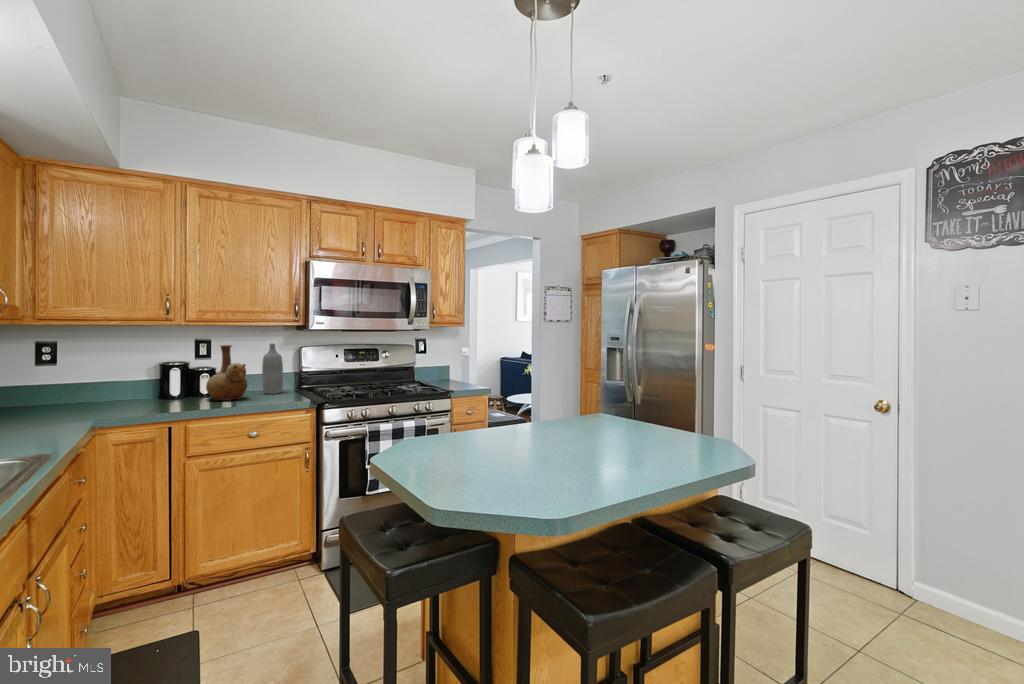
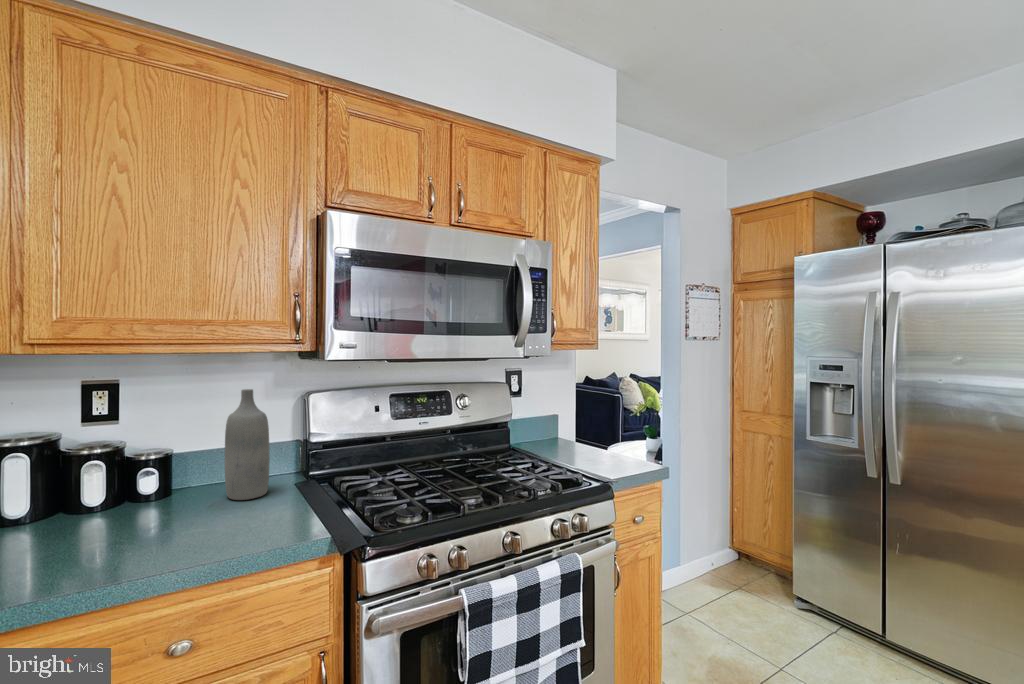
vase: present [206,345,247,401] -> none [74,401,183,542]

